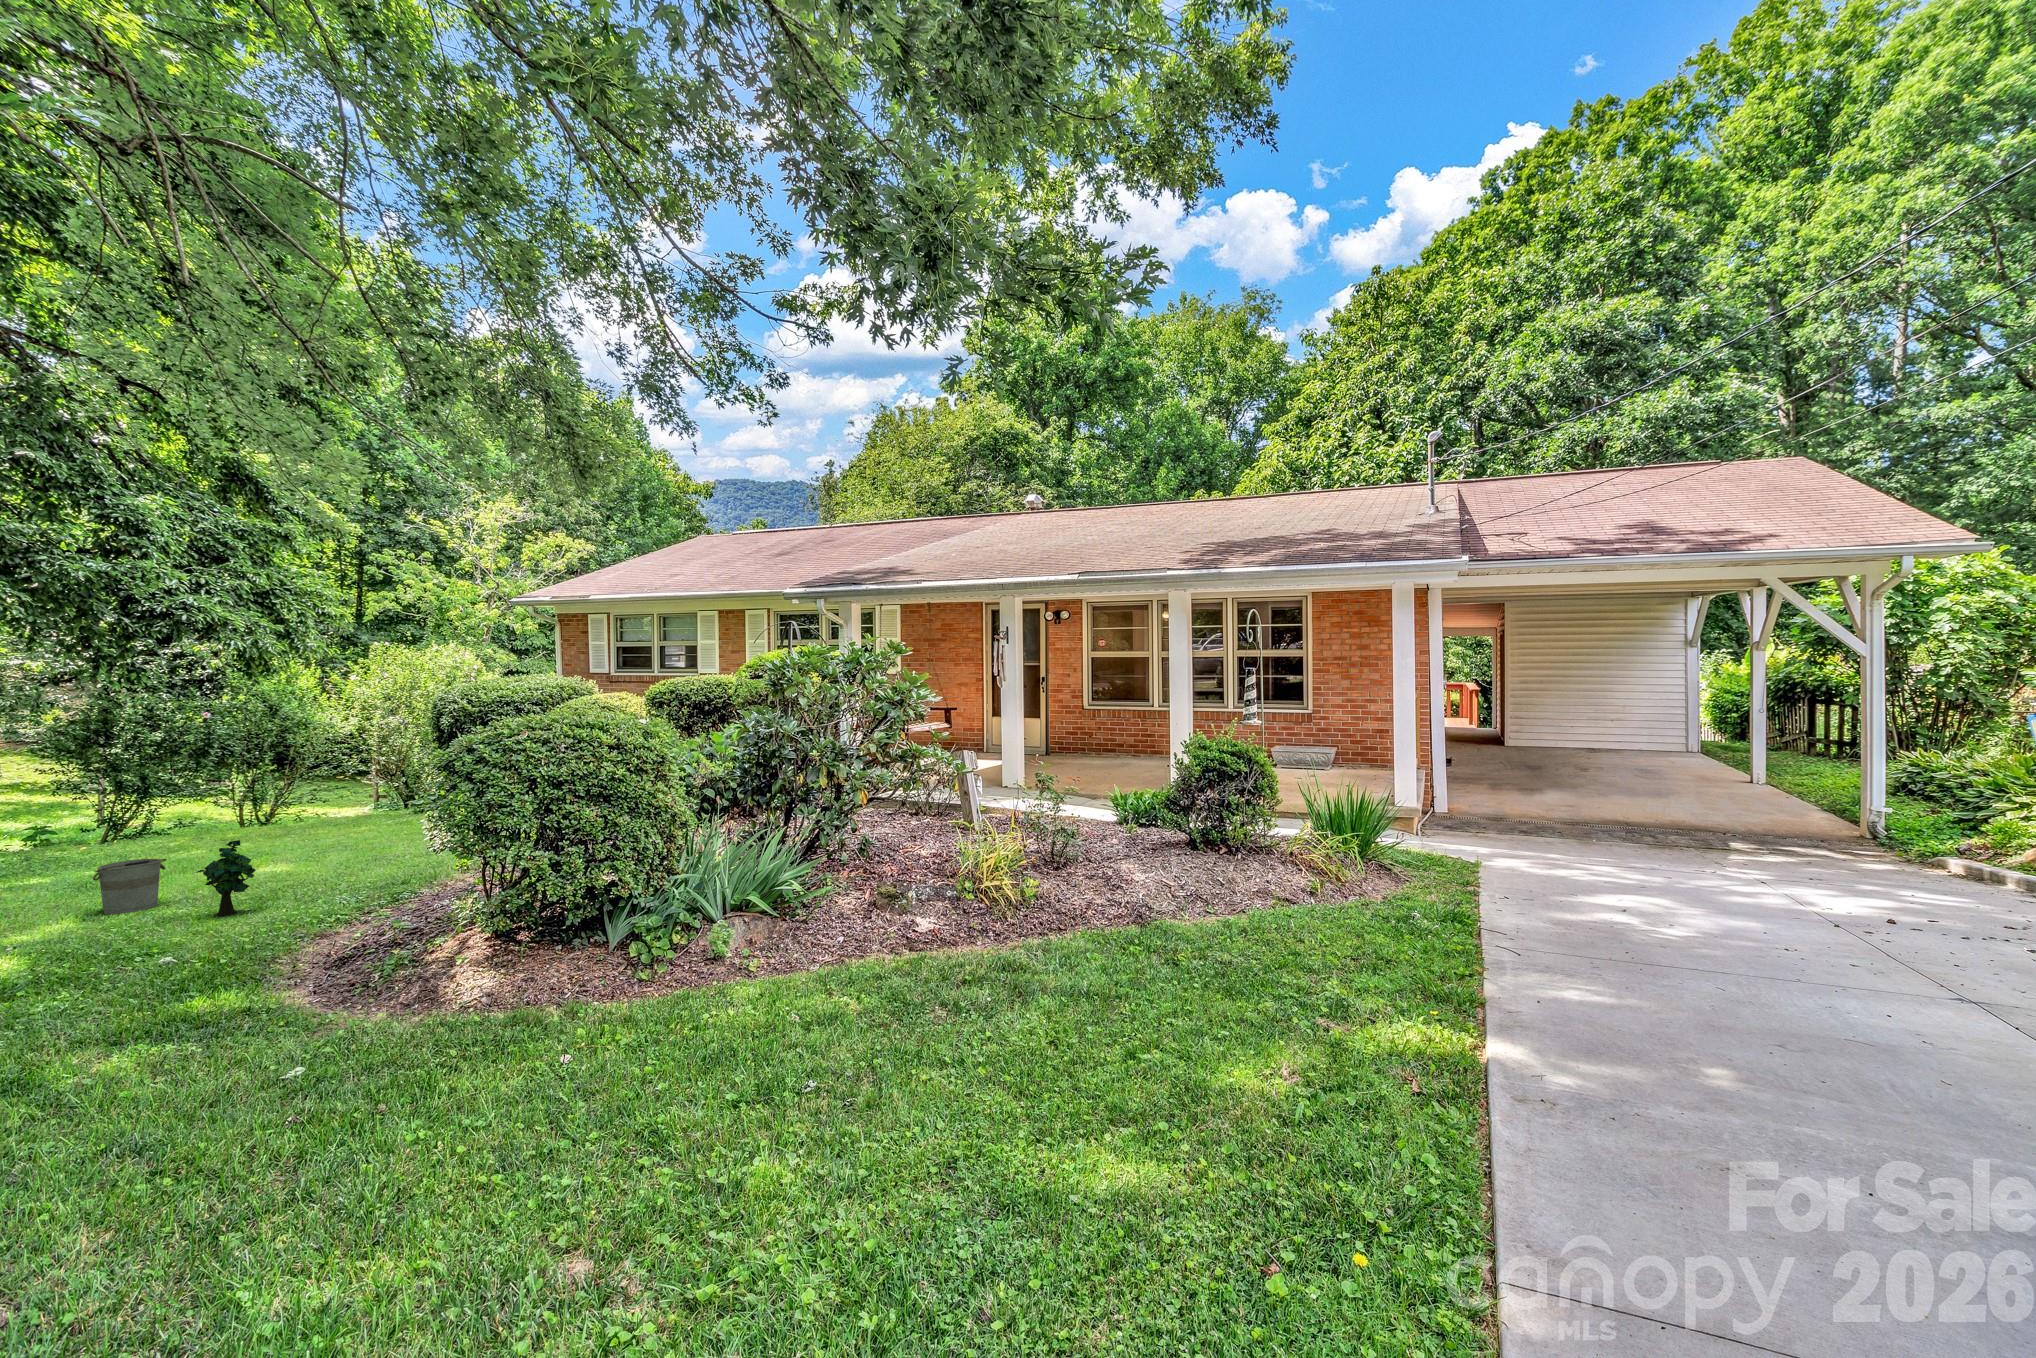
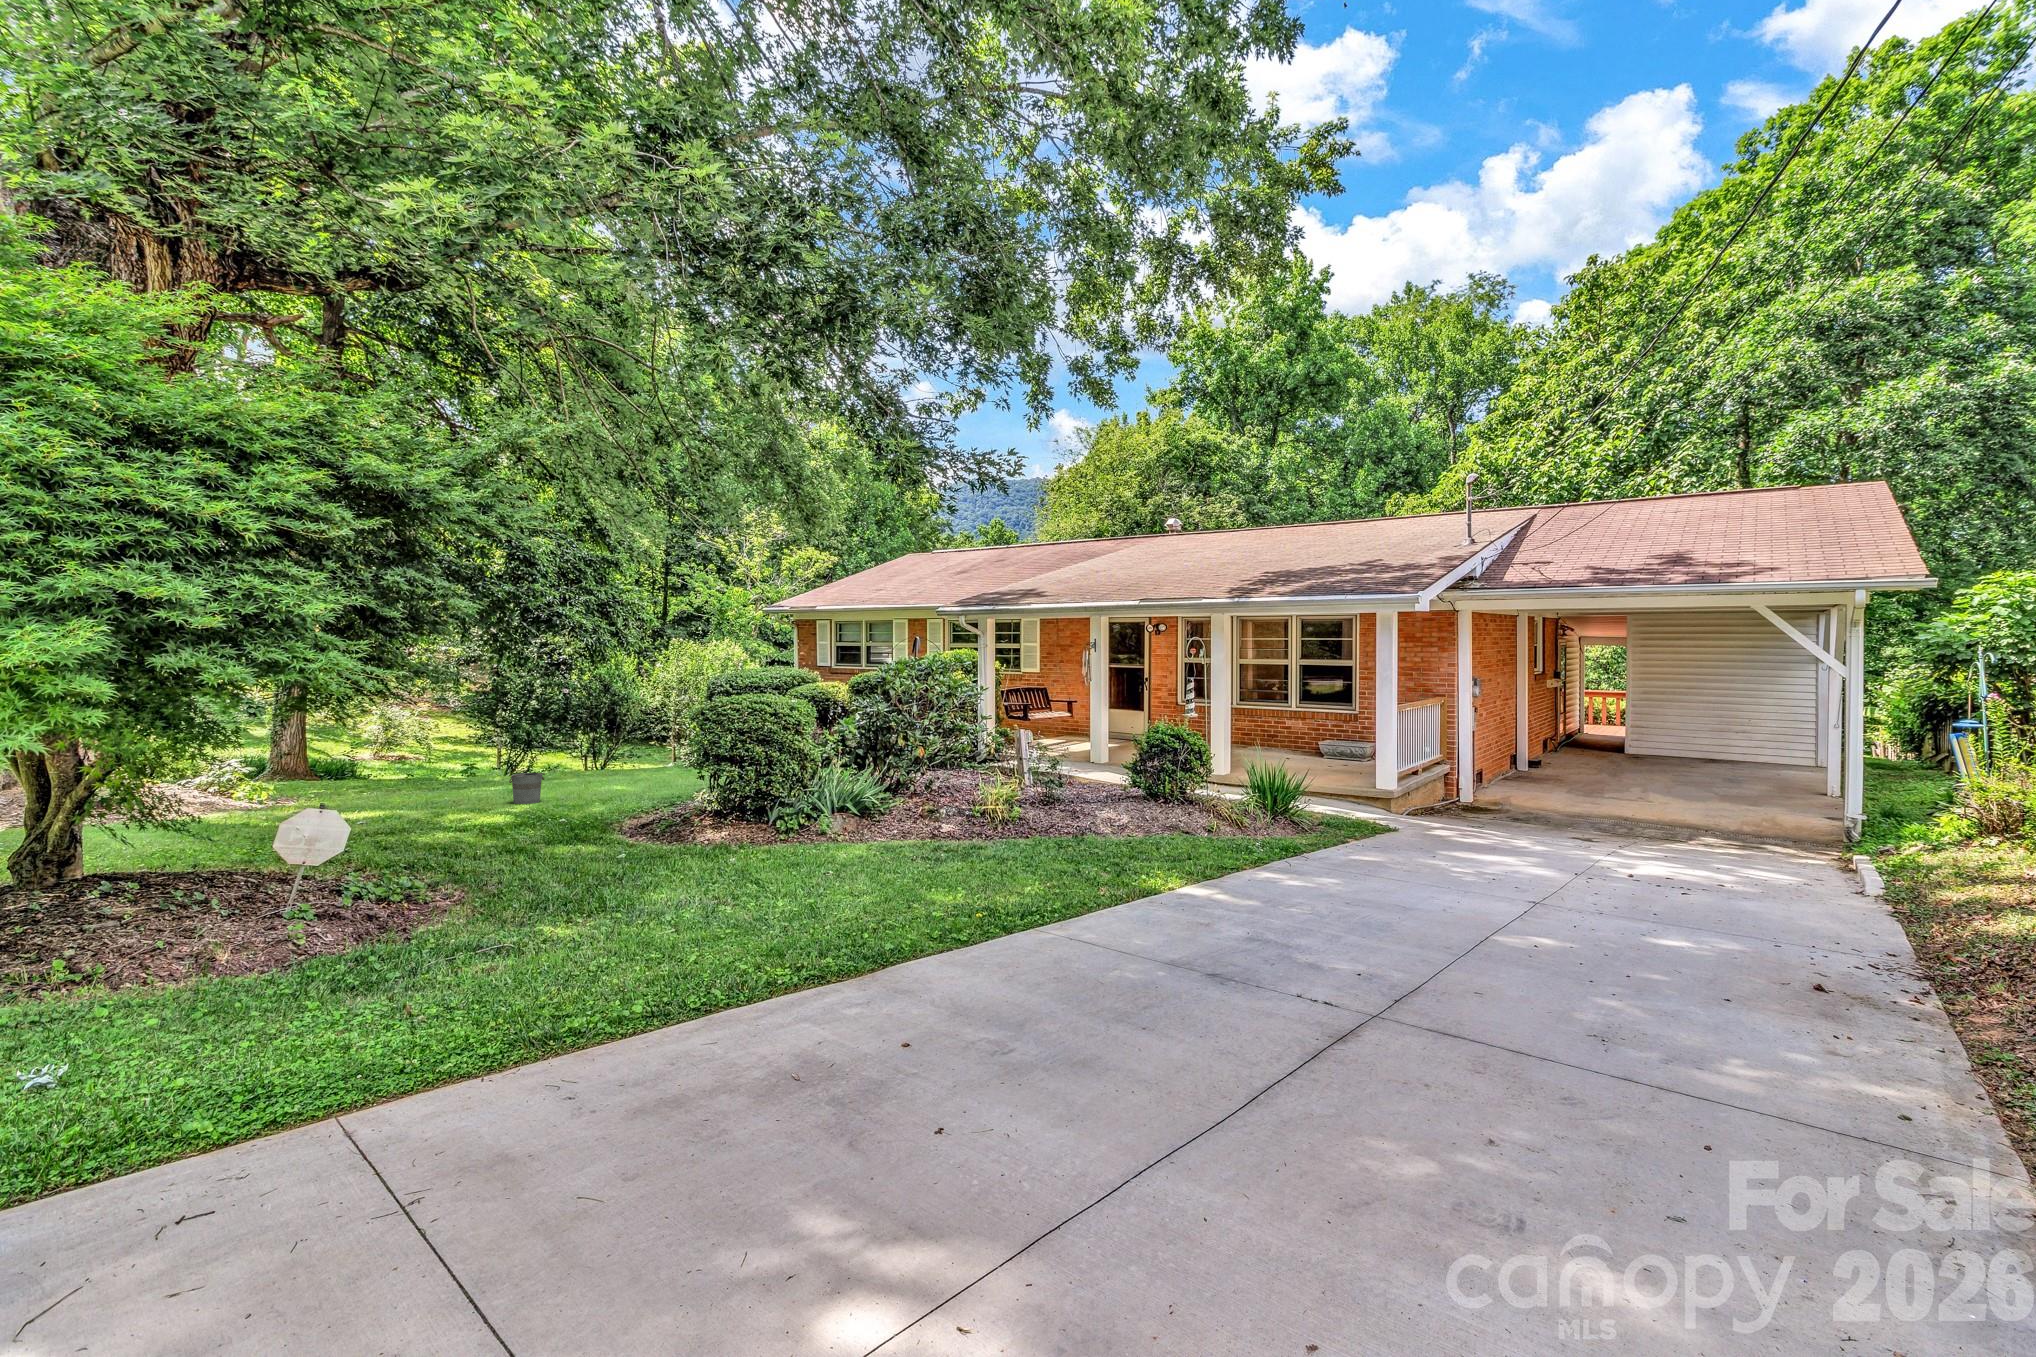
decorative plant: present [196,840,256,916] -> none [559,763,591,809]

